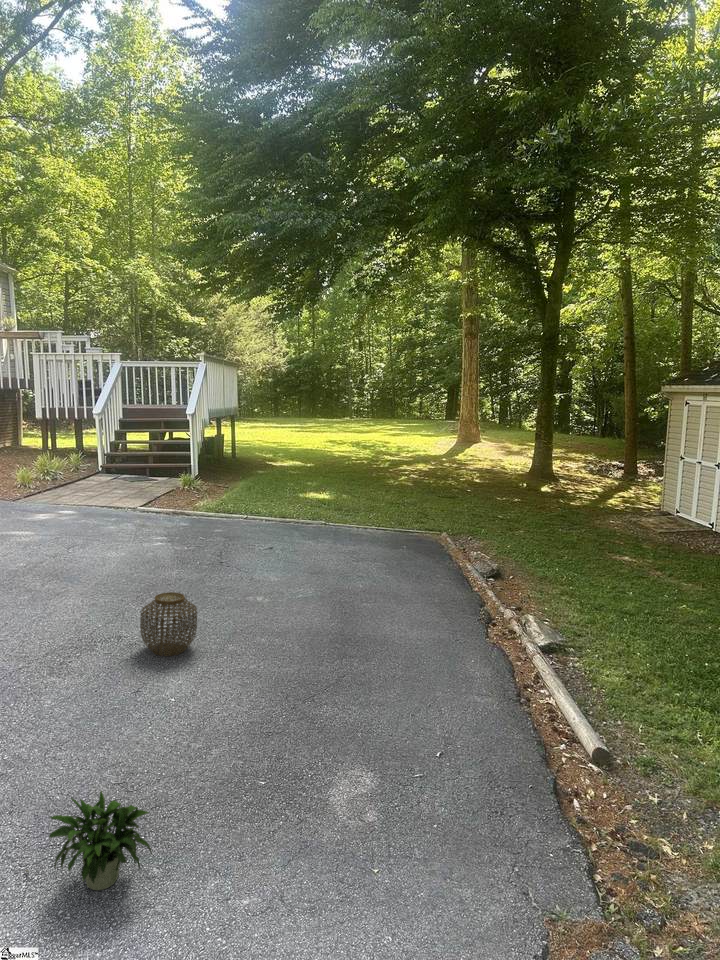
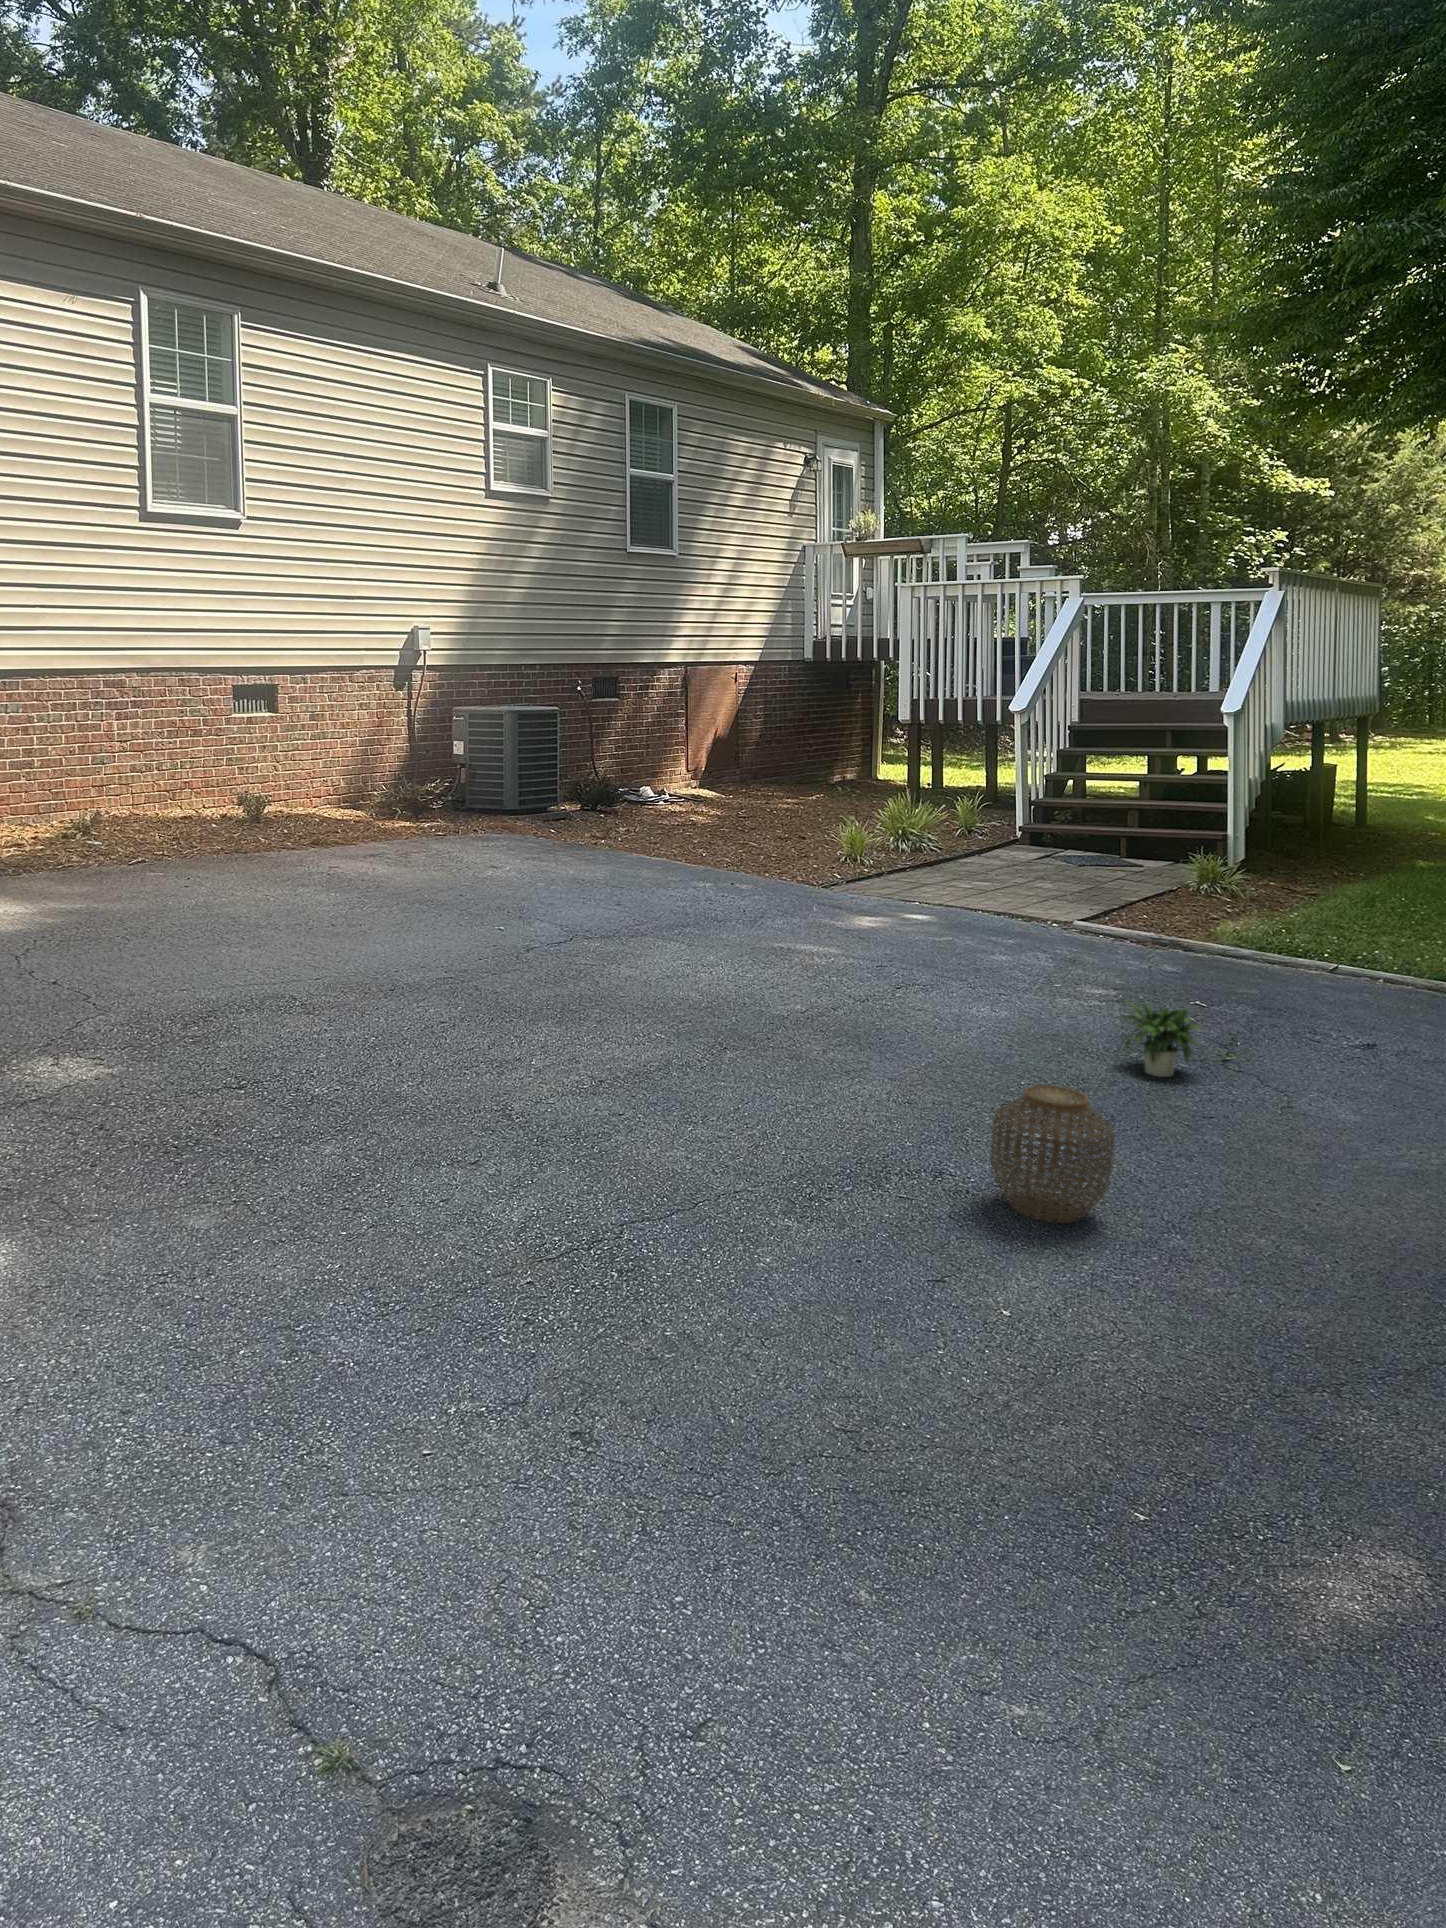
potted plant: present [26,791,152,890] -> present [1120,1001,1204,1077]

